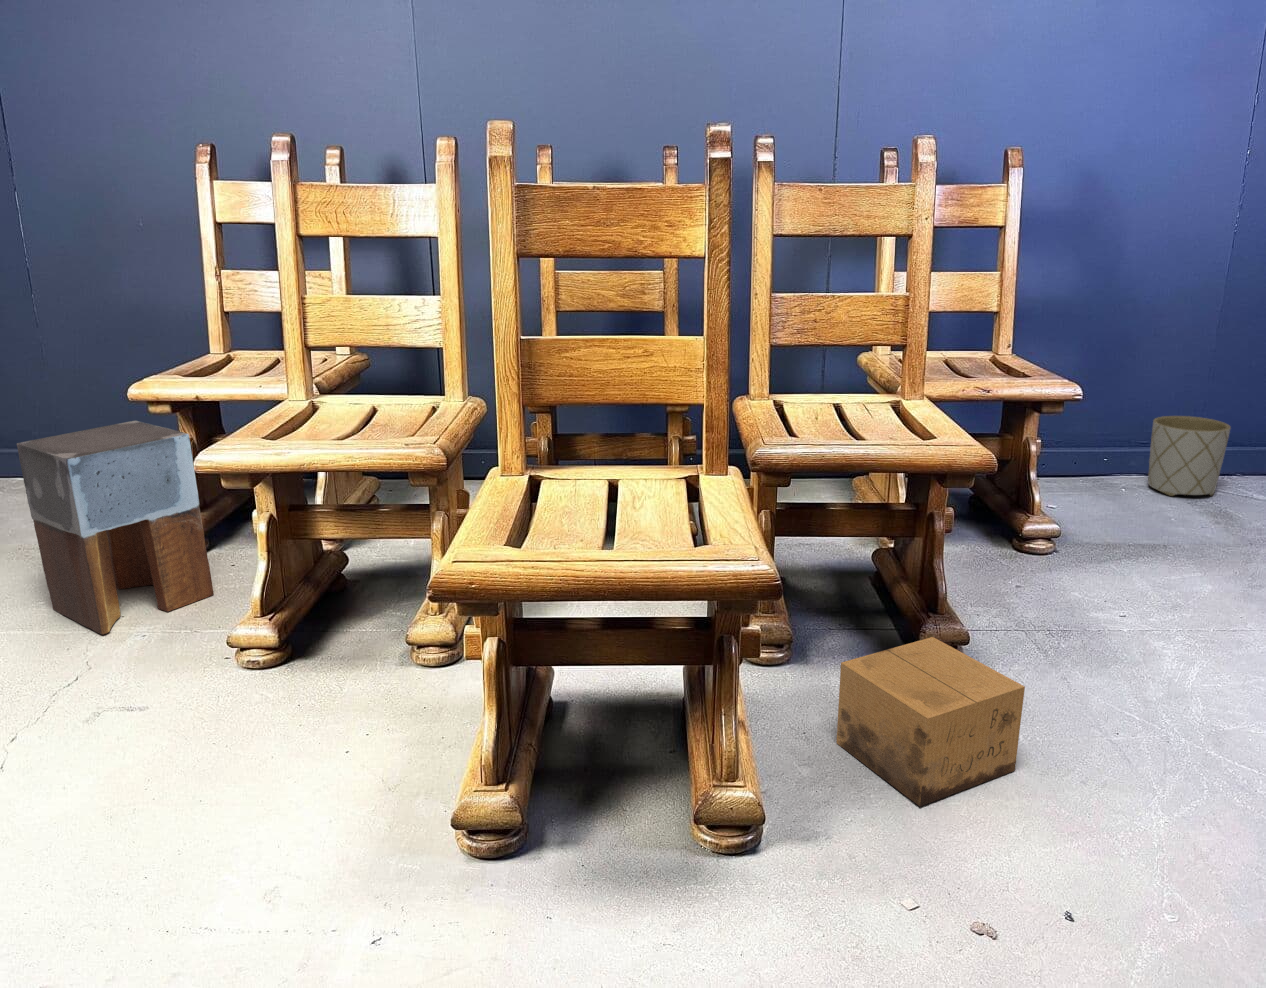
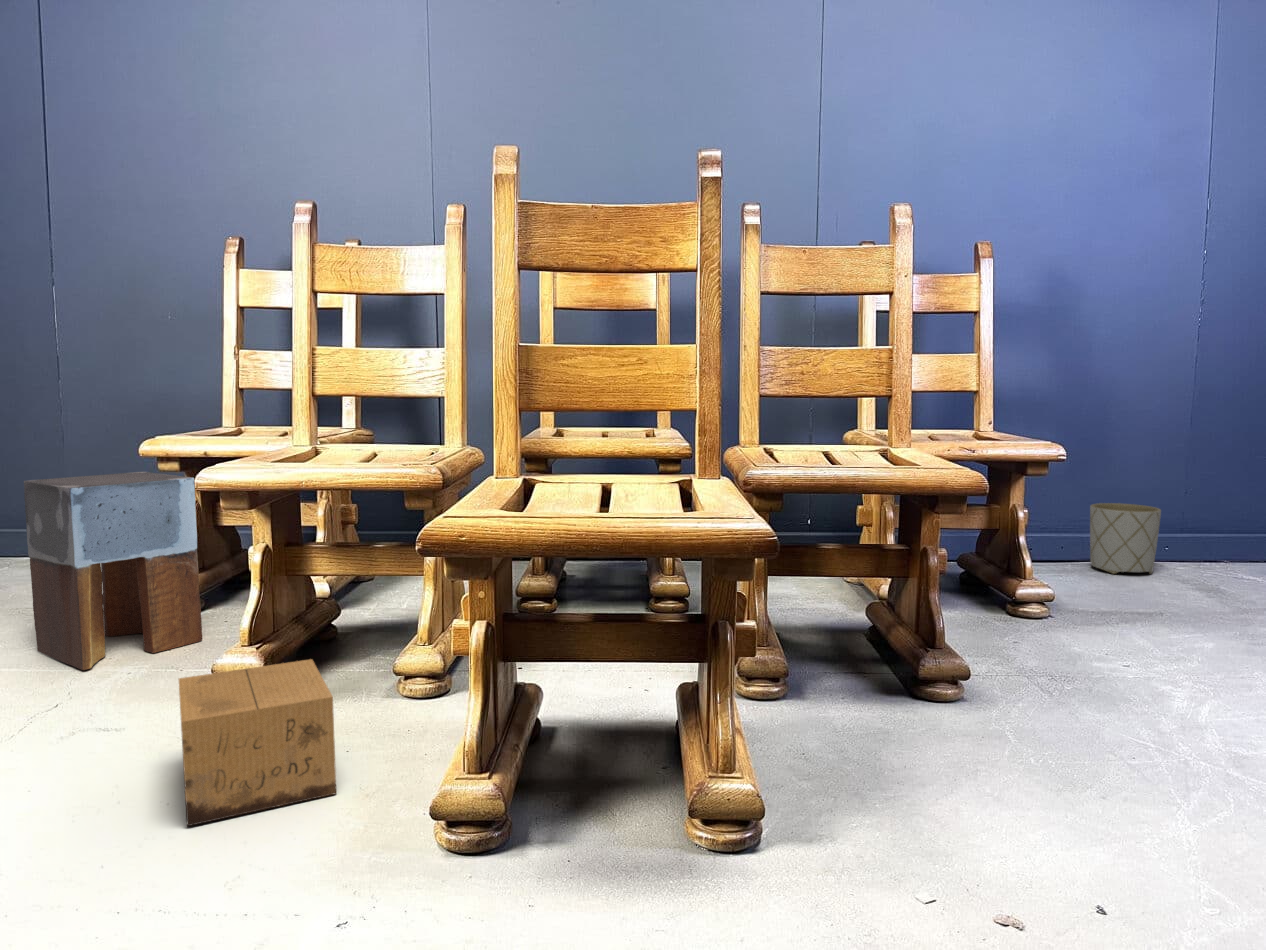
cardboard box: present [836,637,1025,806] -> present [179,659,336,826]

